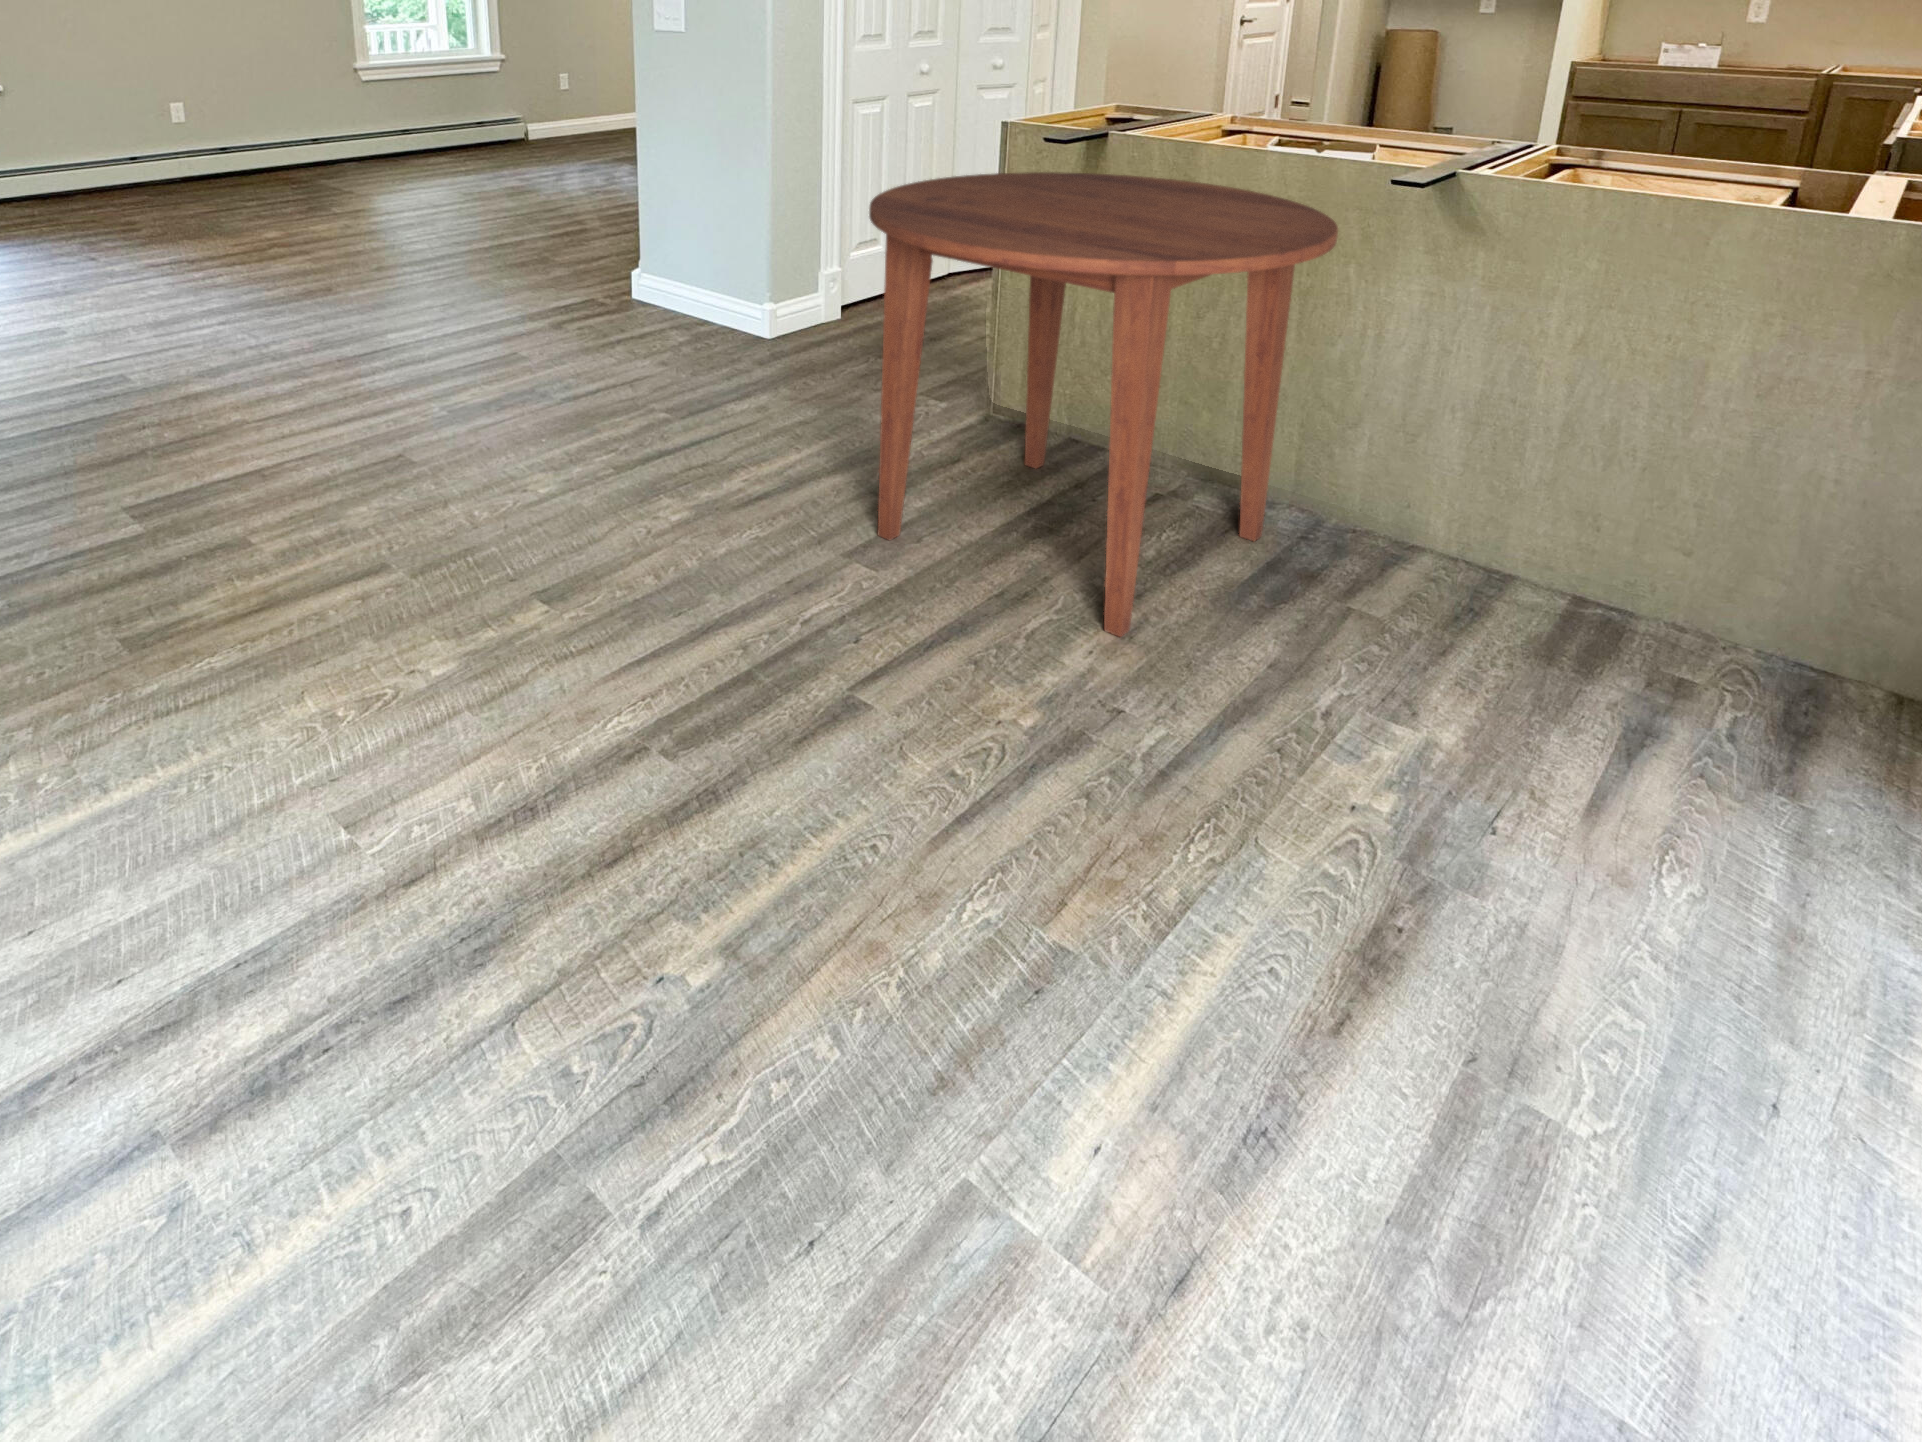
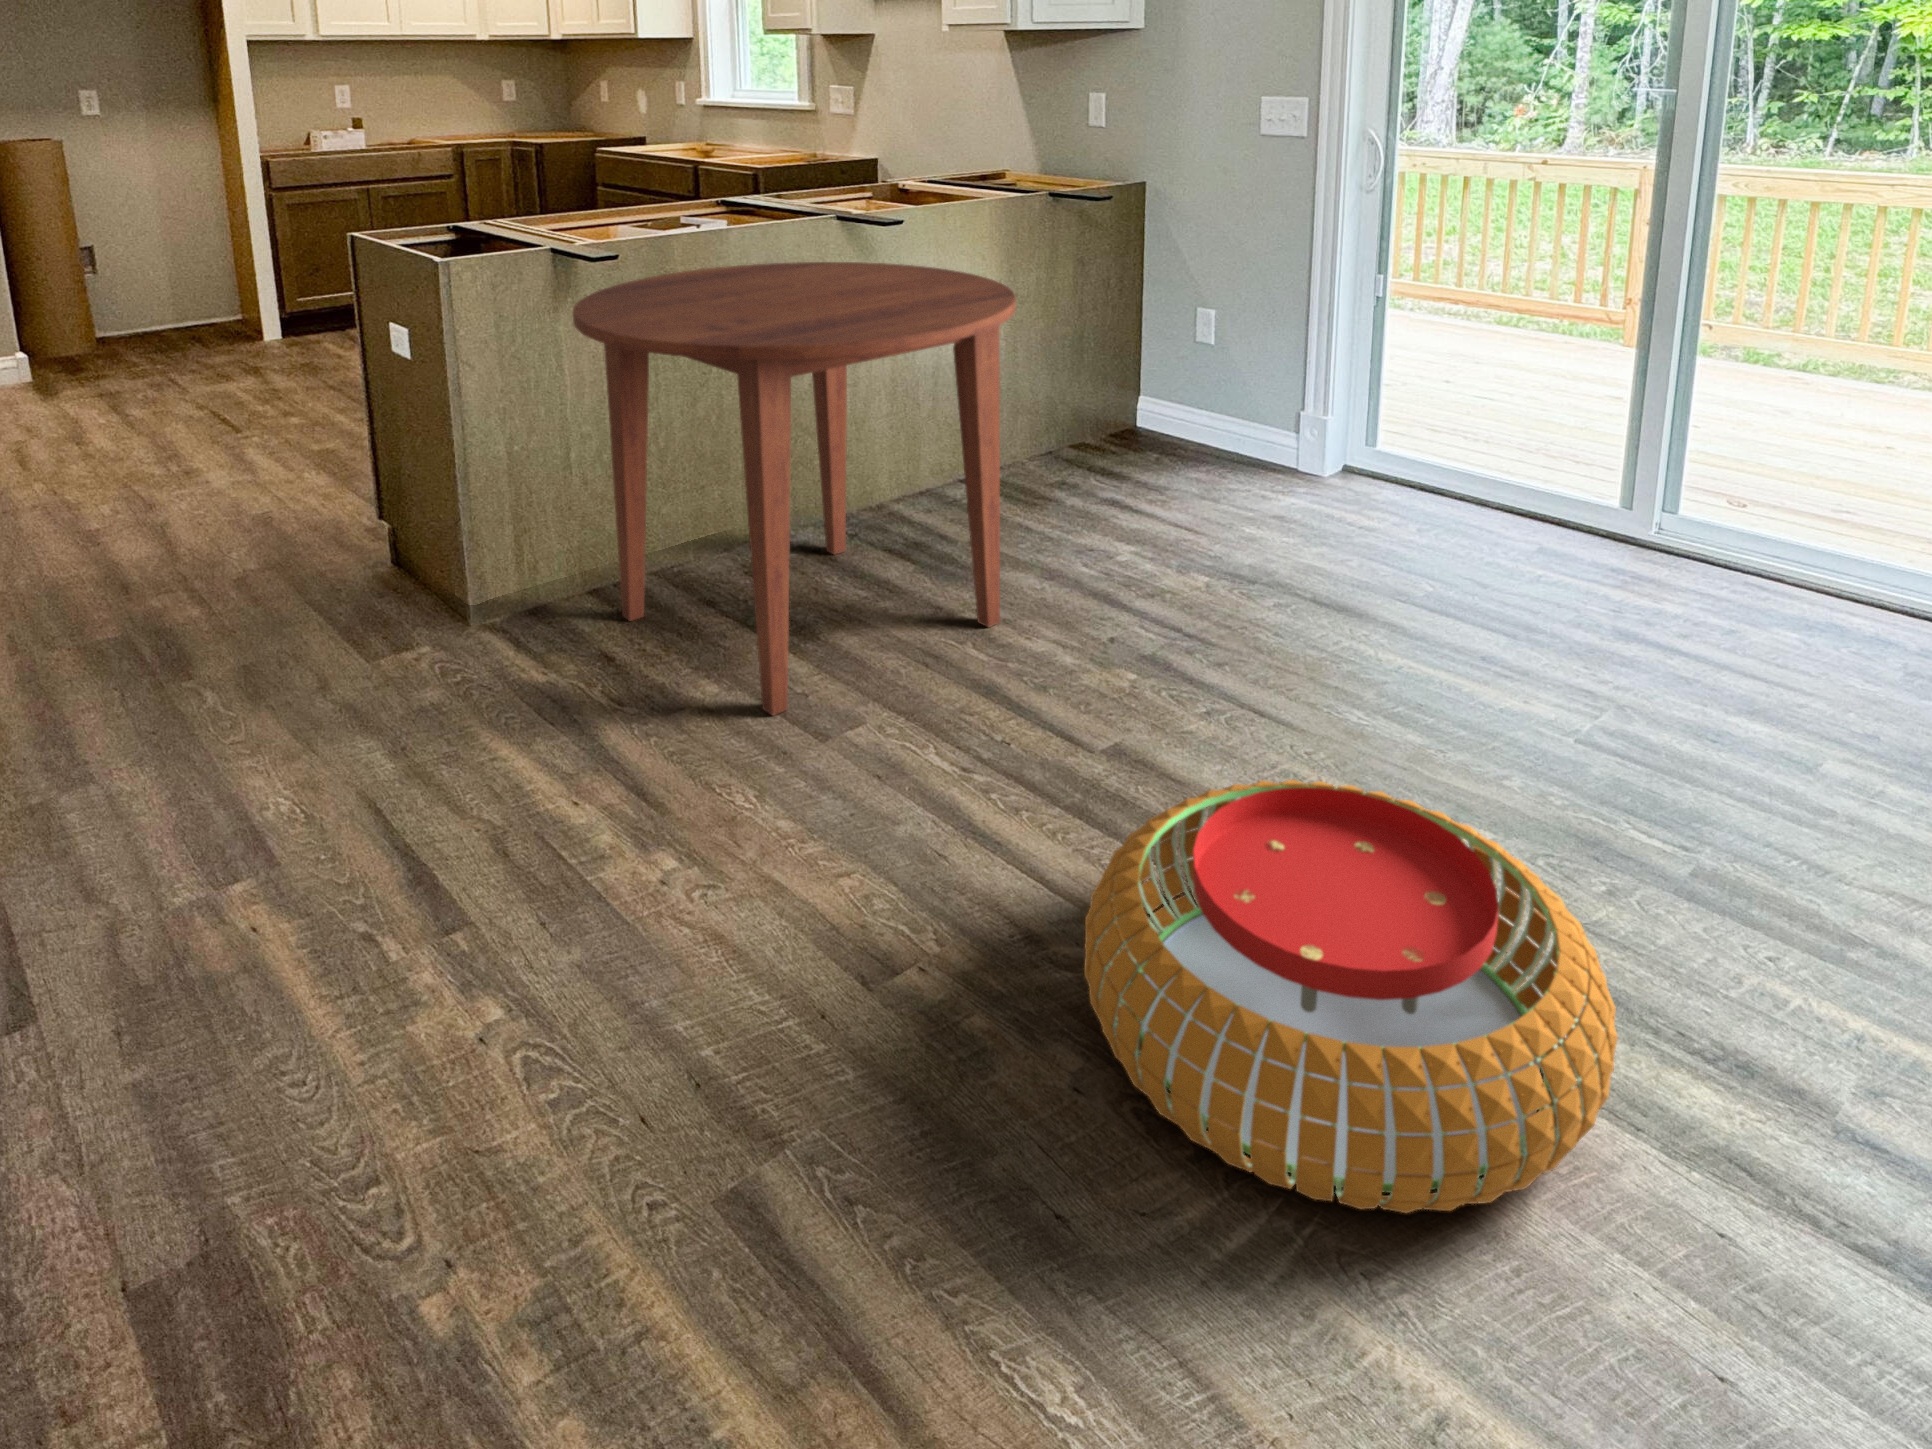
pouf: none [176,595,633,929] -> present [1084,780,1618,1213]

